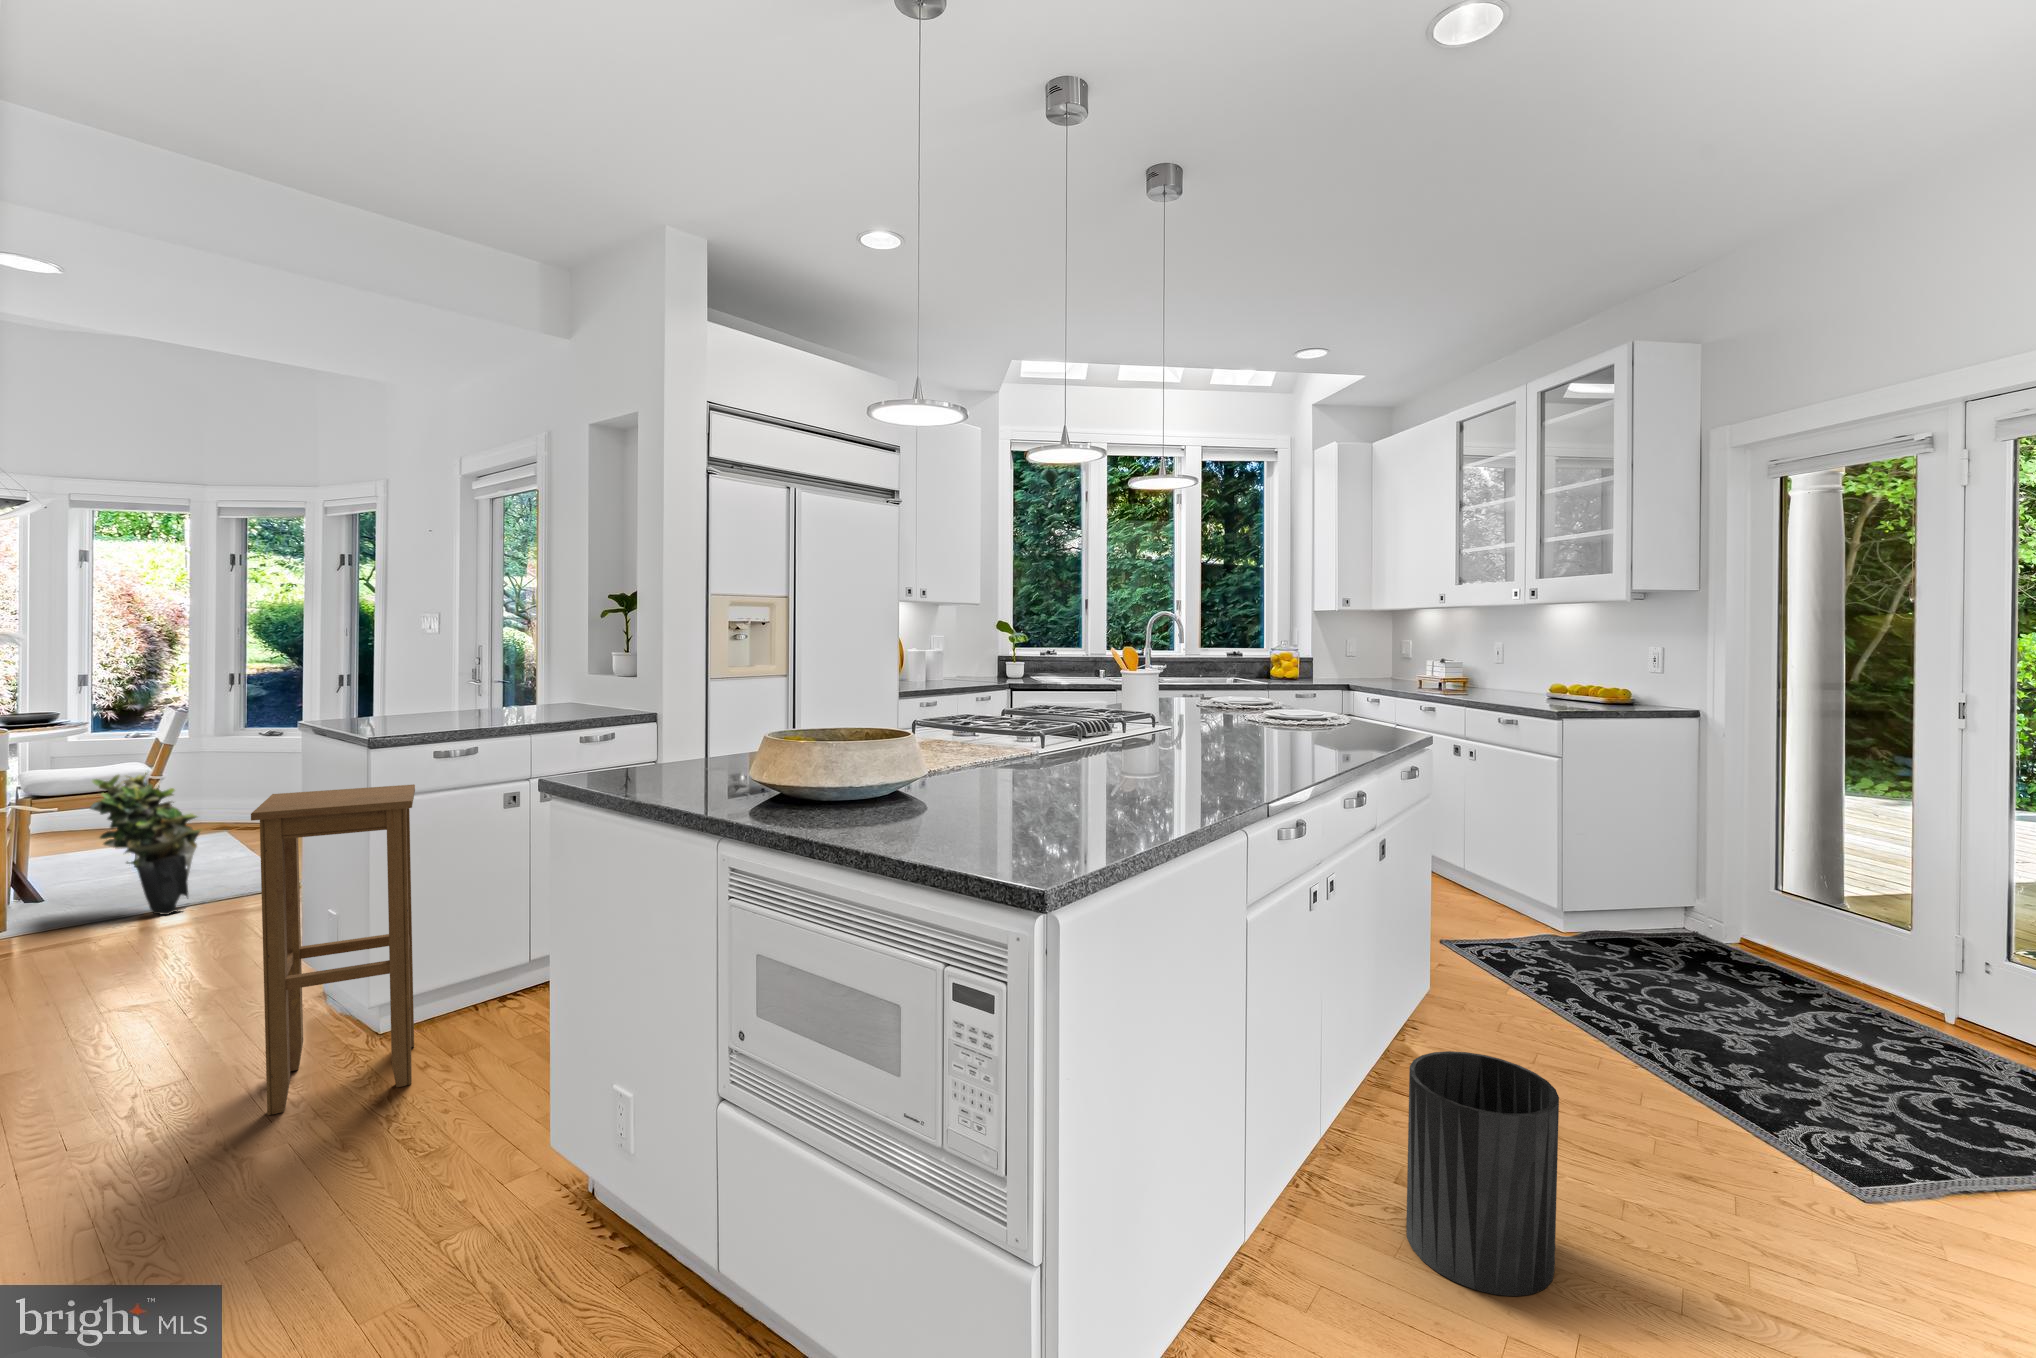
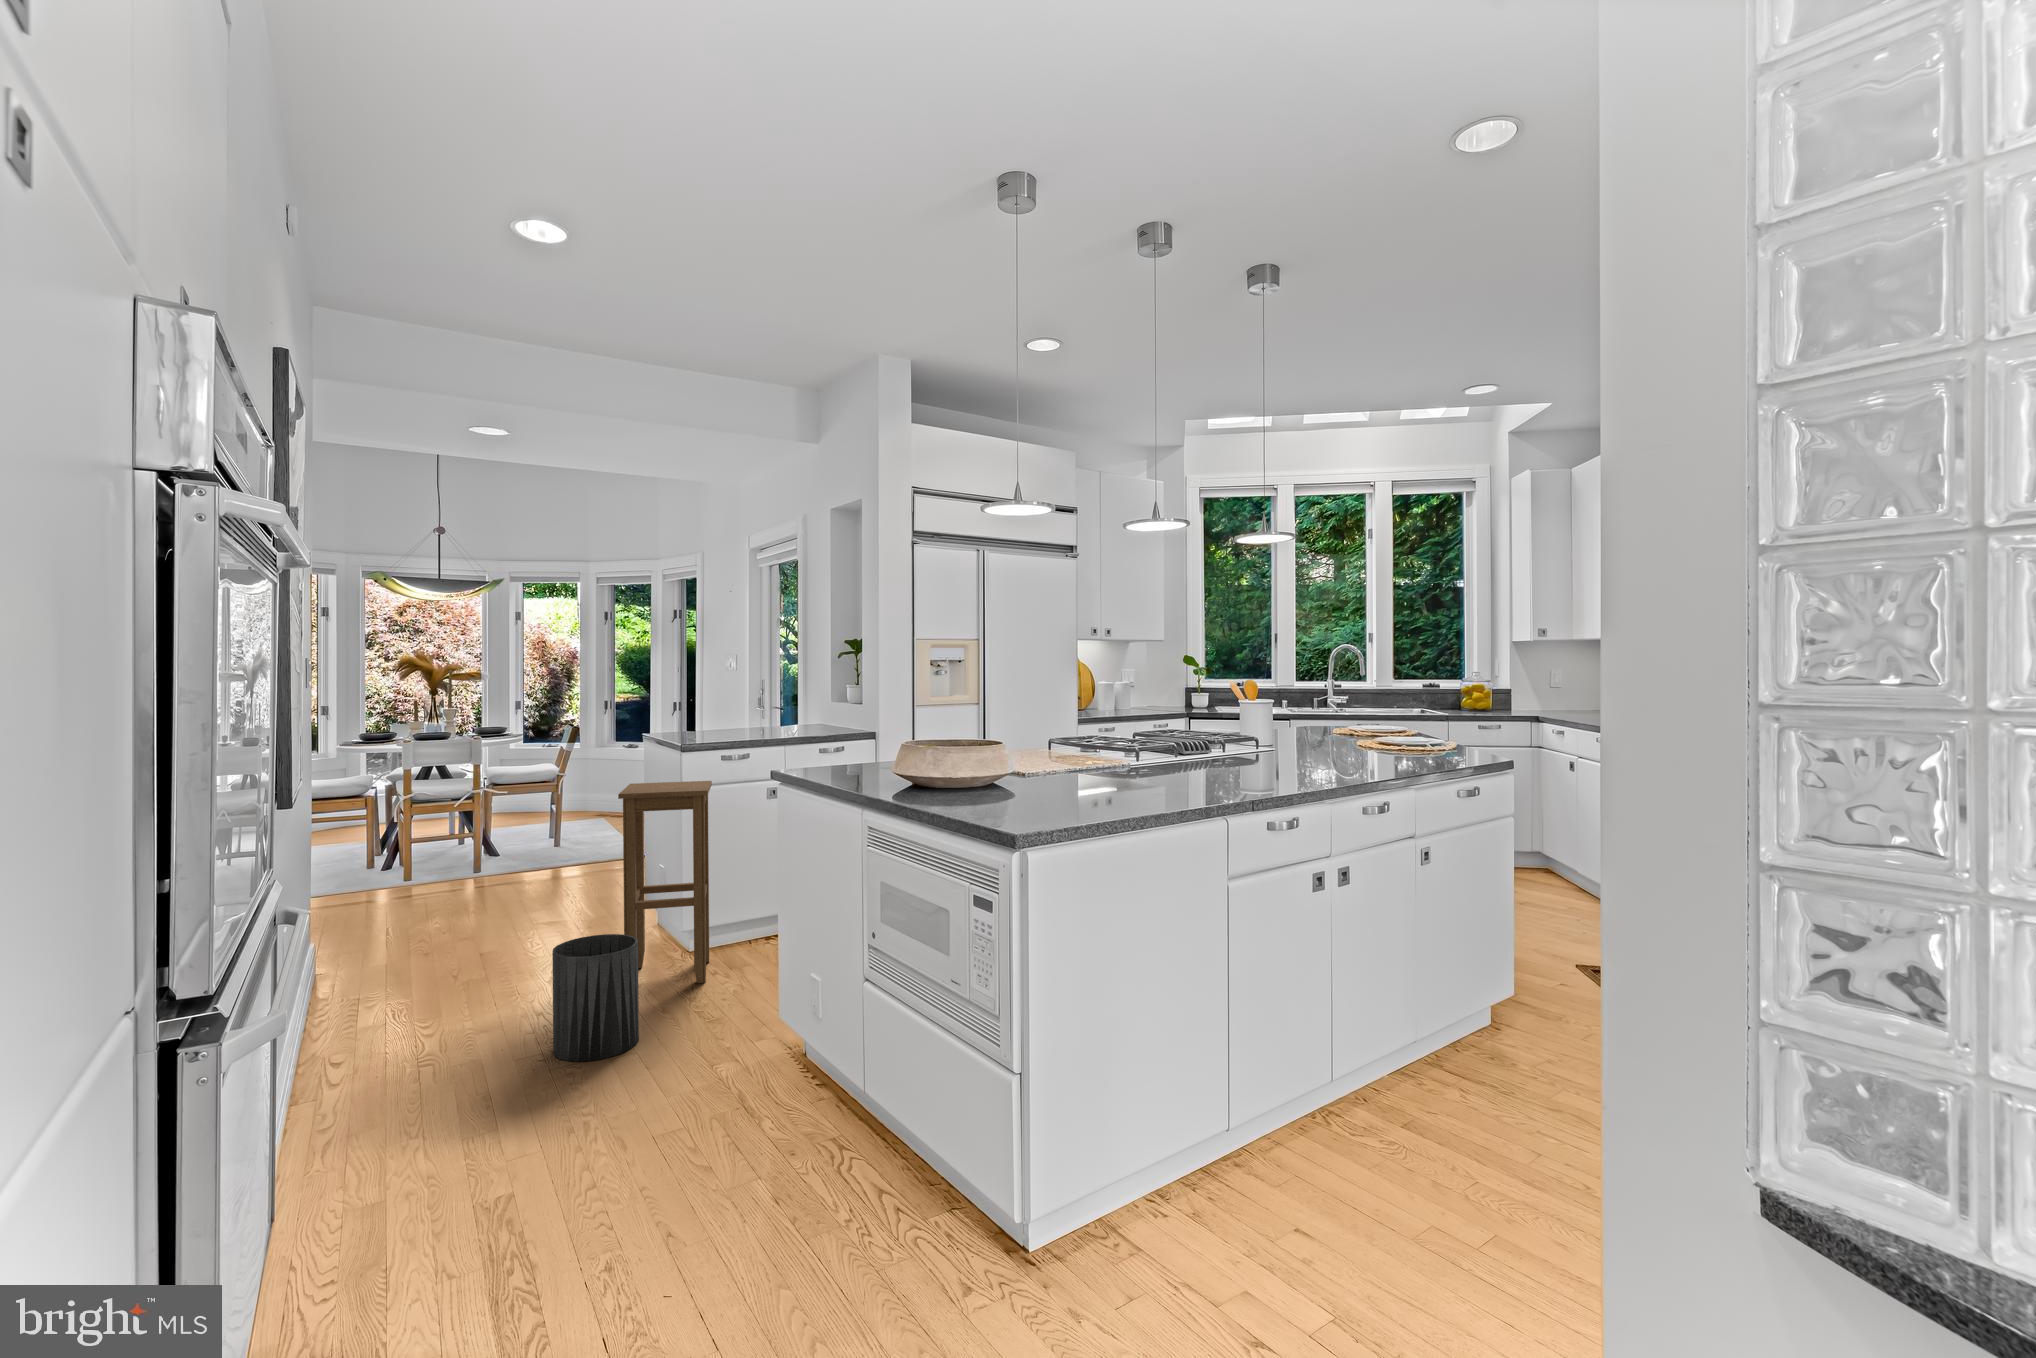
potted plant: present [90,773,201,915] -> none [525,769,588,872]
trash can: present [1406,1051,1559,1296] -> present [552,934,639,1062]

